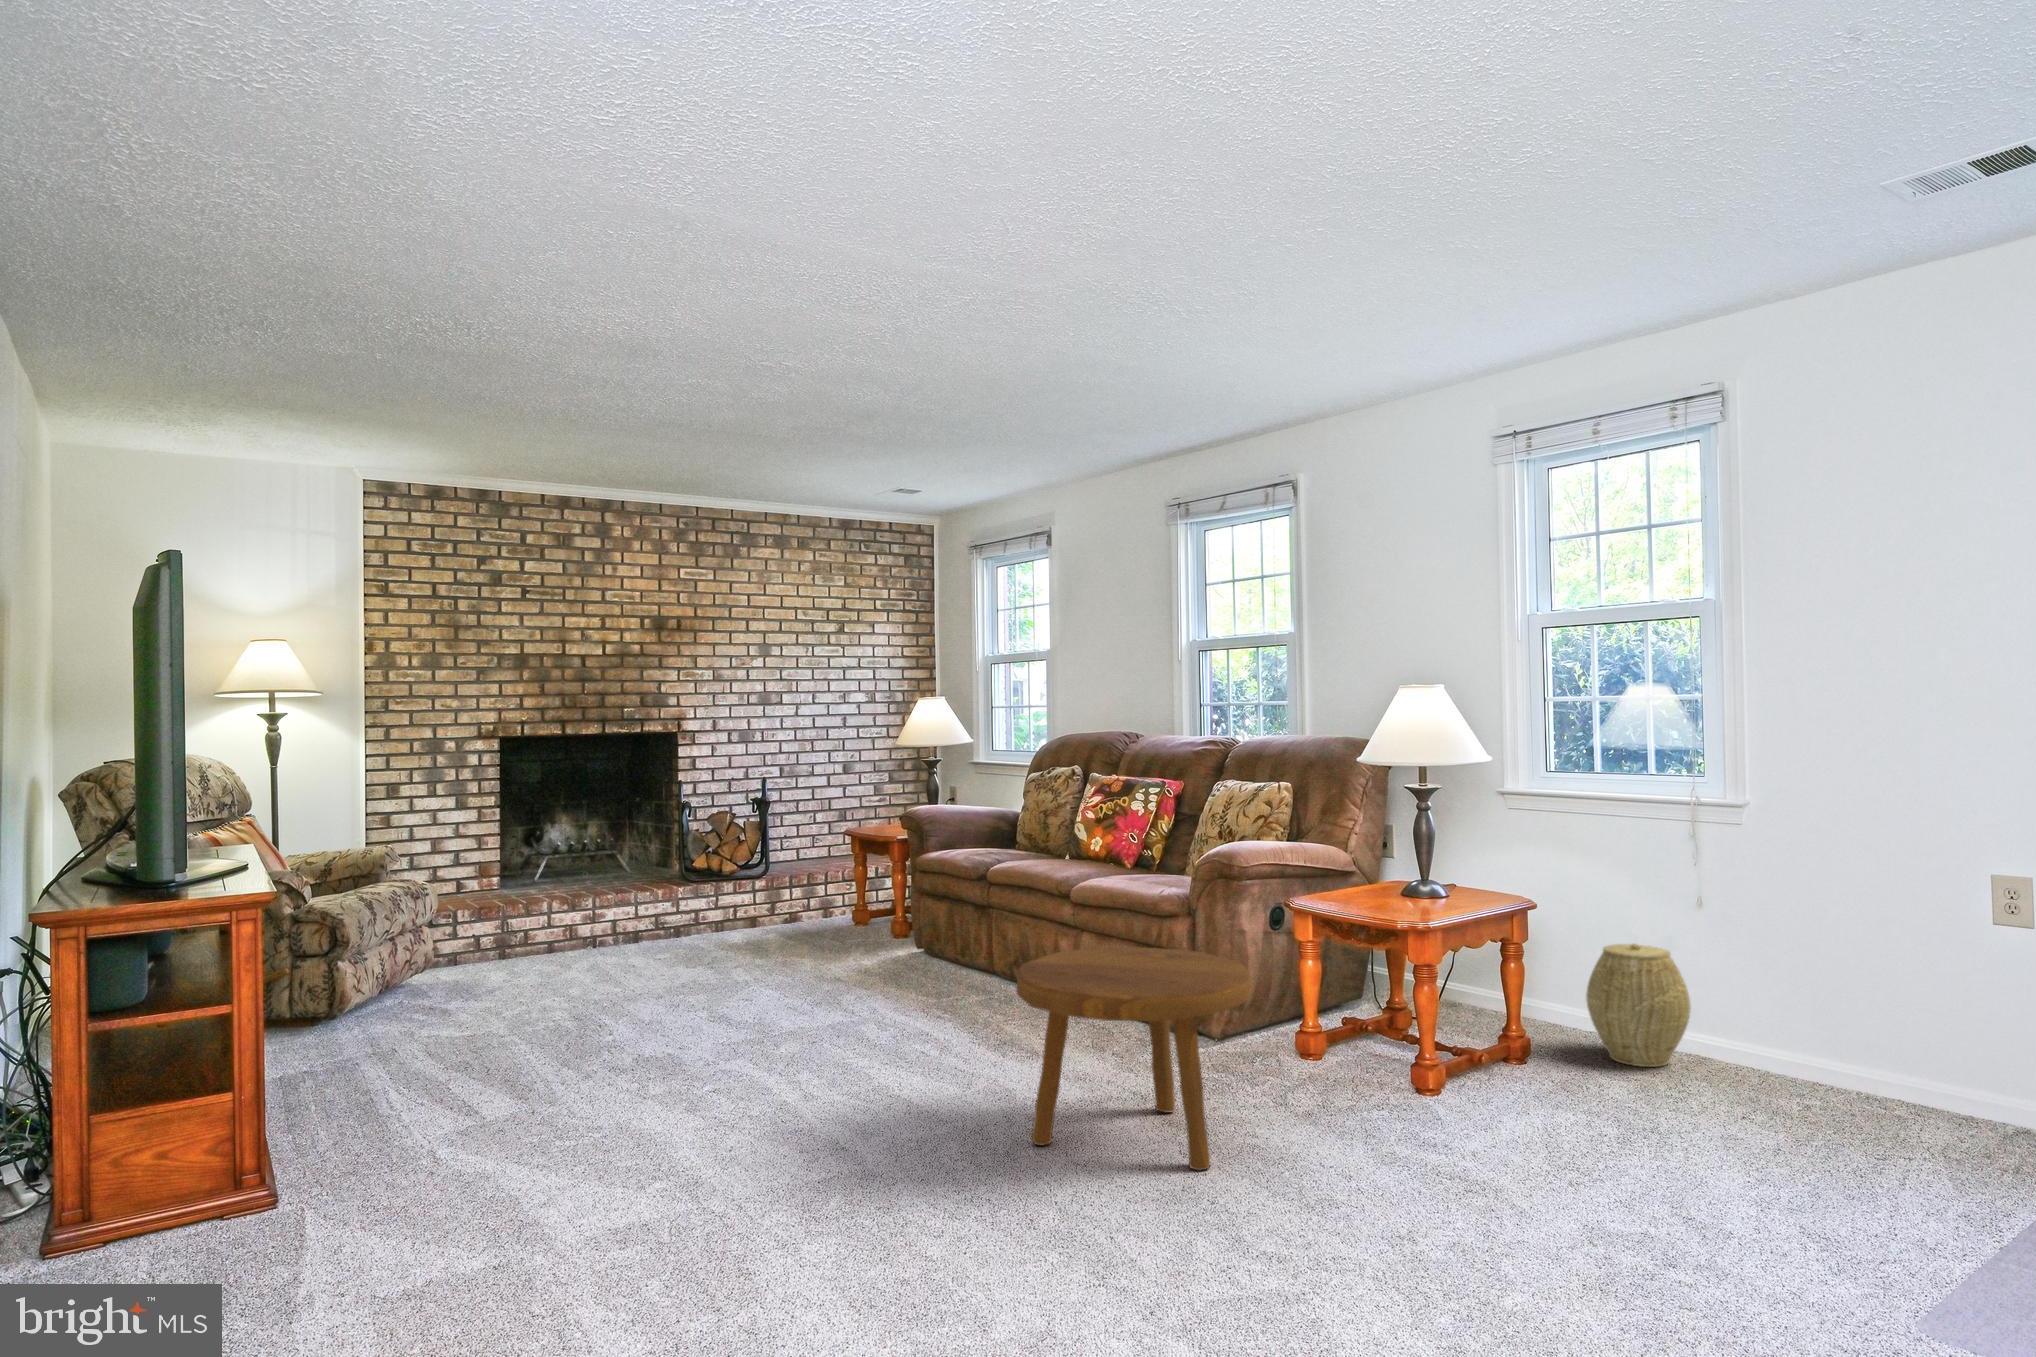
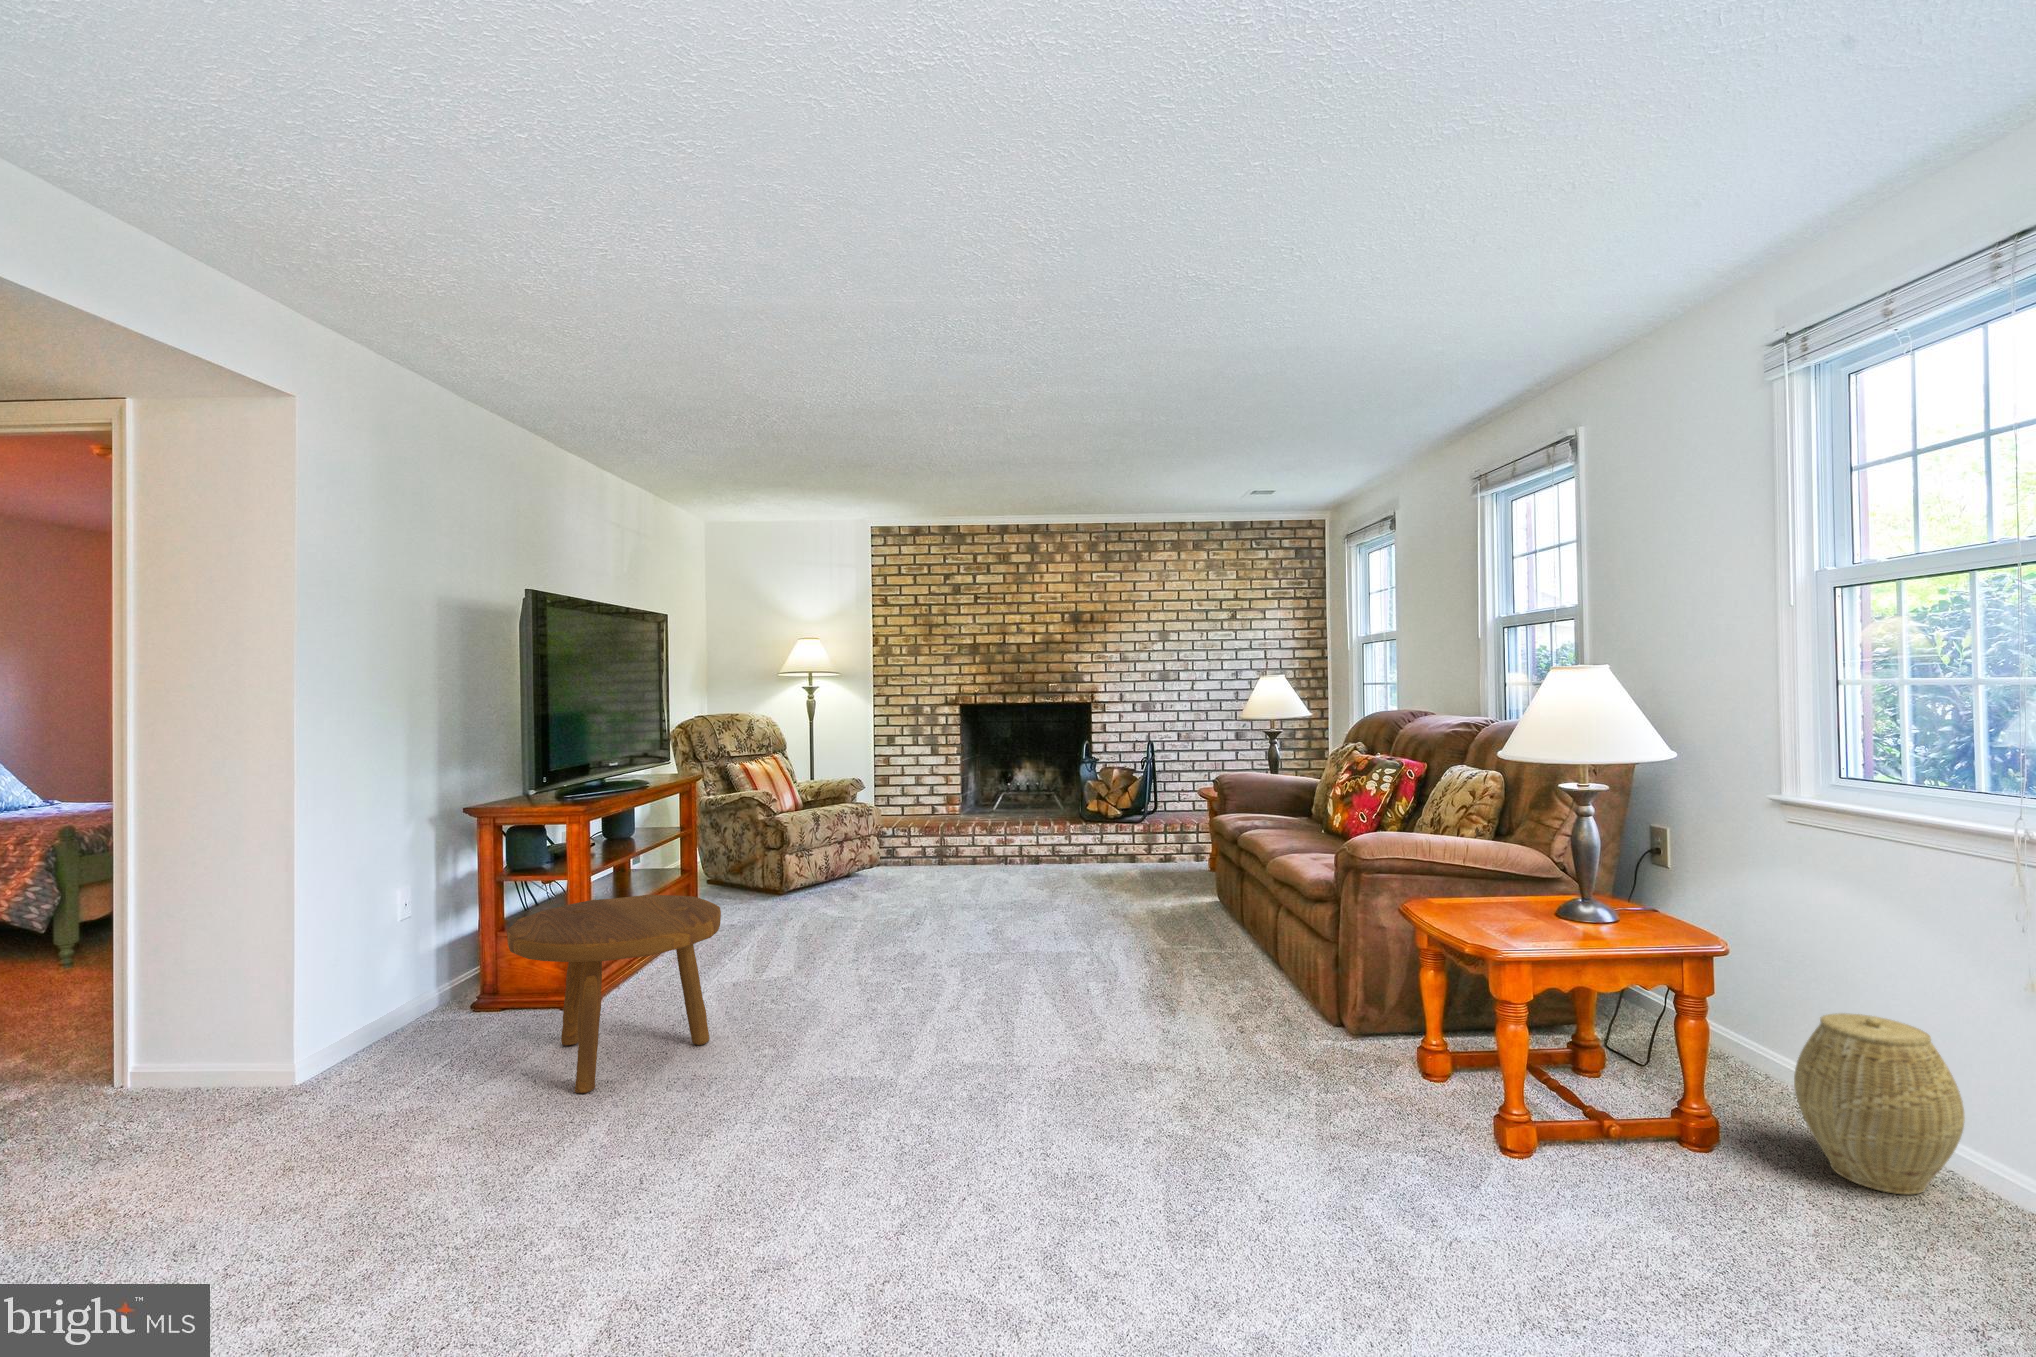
footstool: present [1016,946,1252,1171] -> present [507,895,721,1093]

